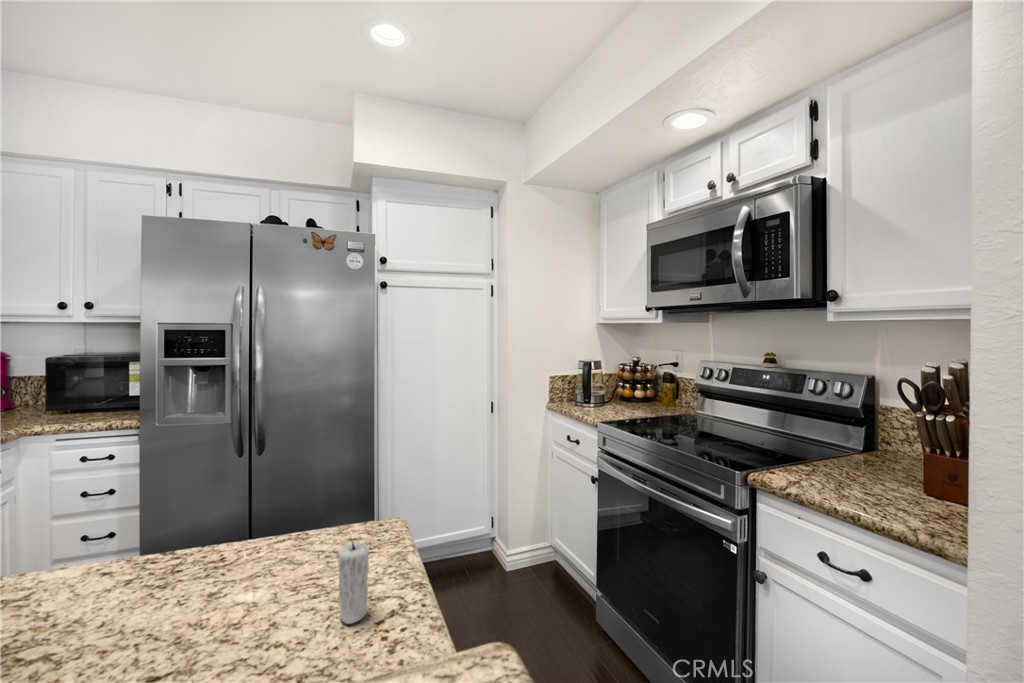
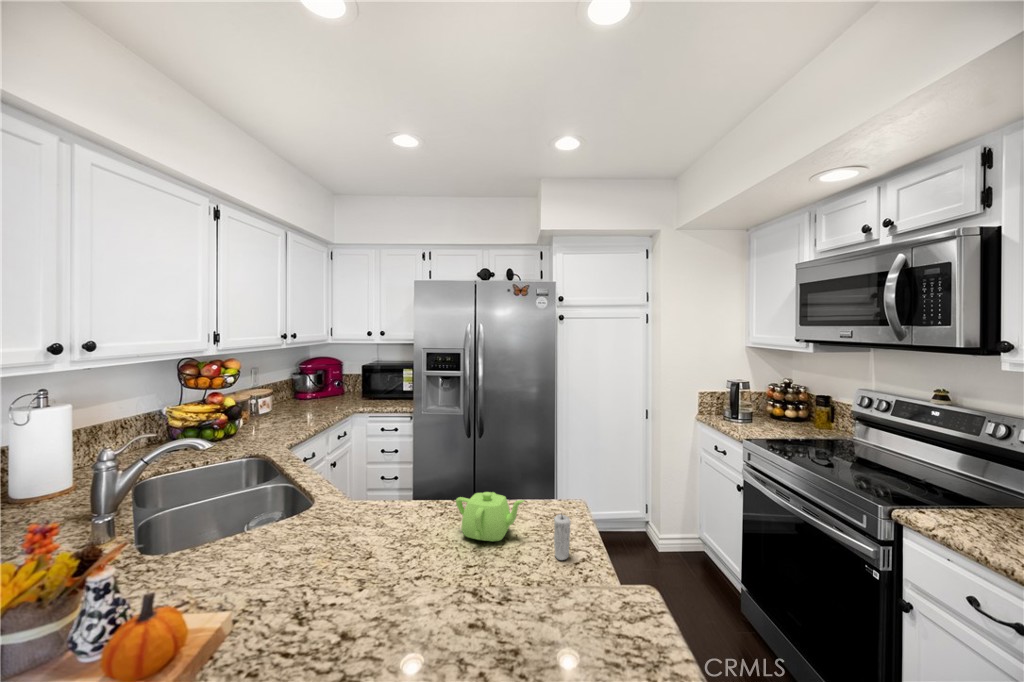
teapot: none [141,524,287,620] -> present [456,492,524,541]

